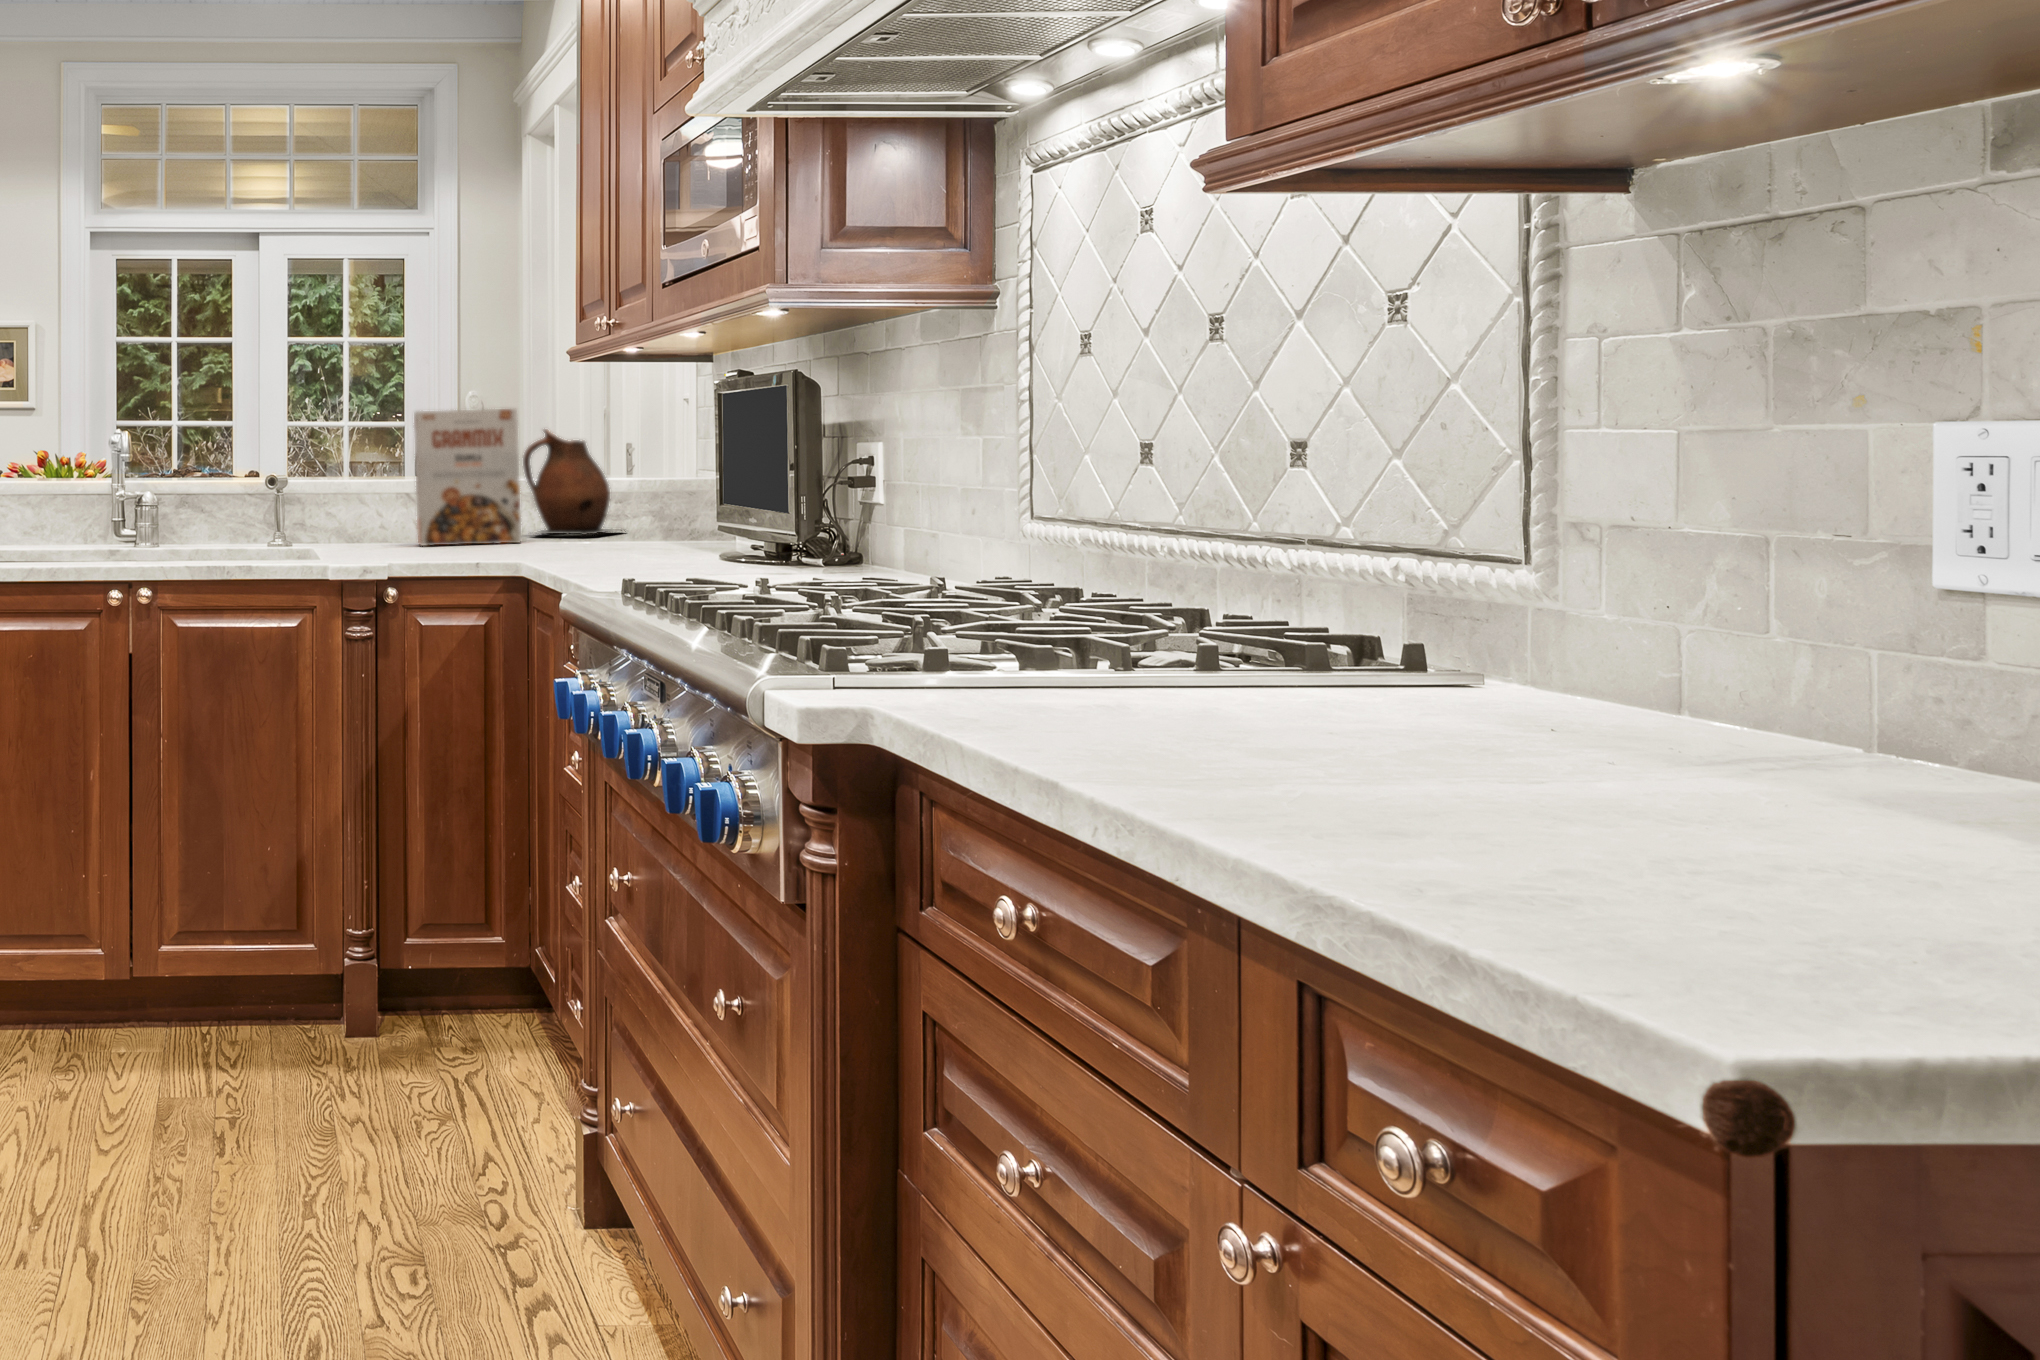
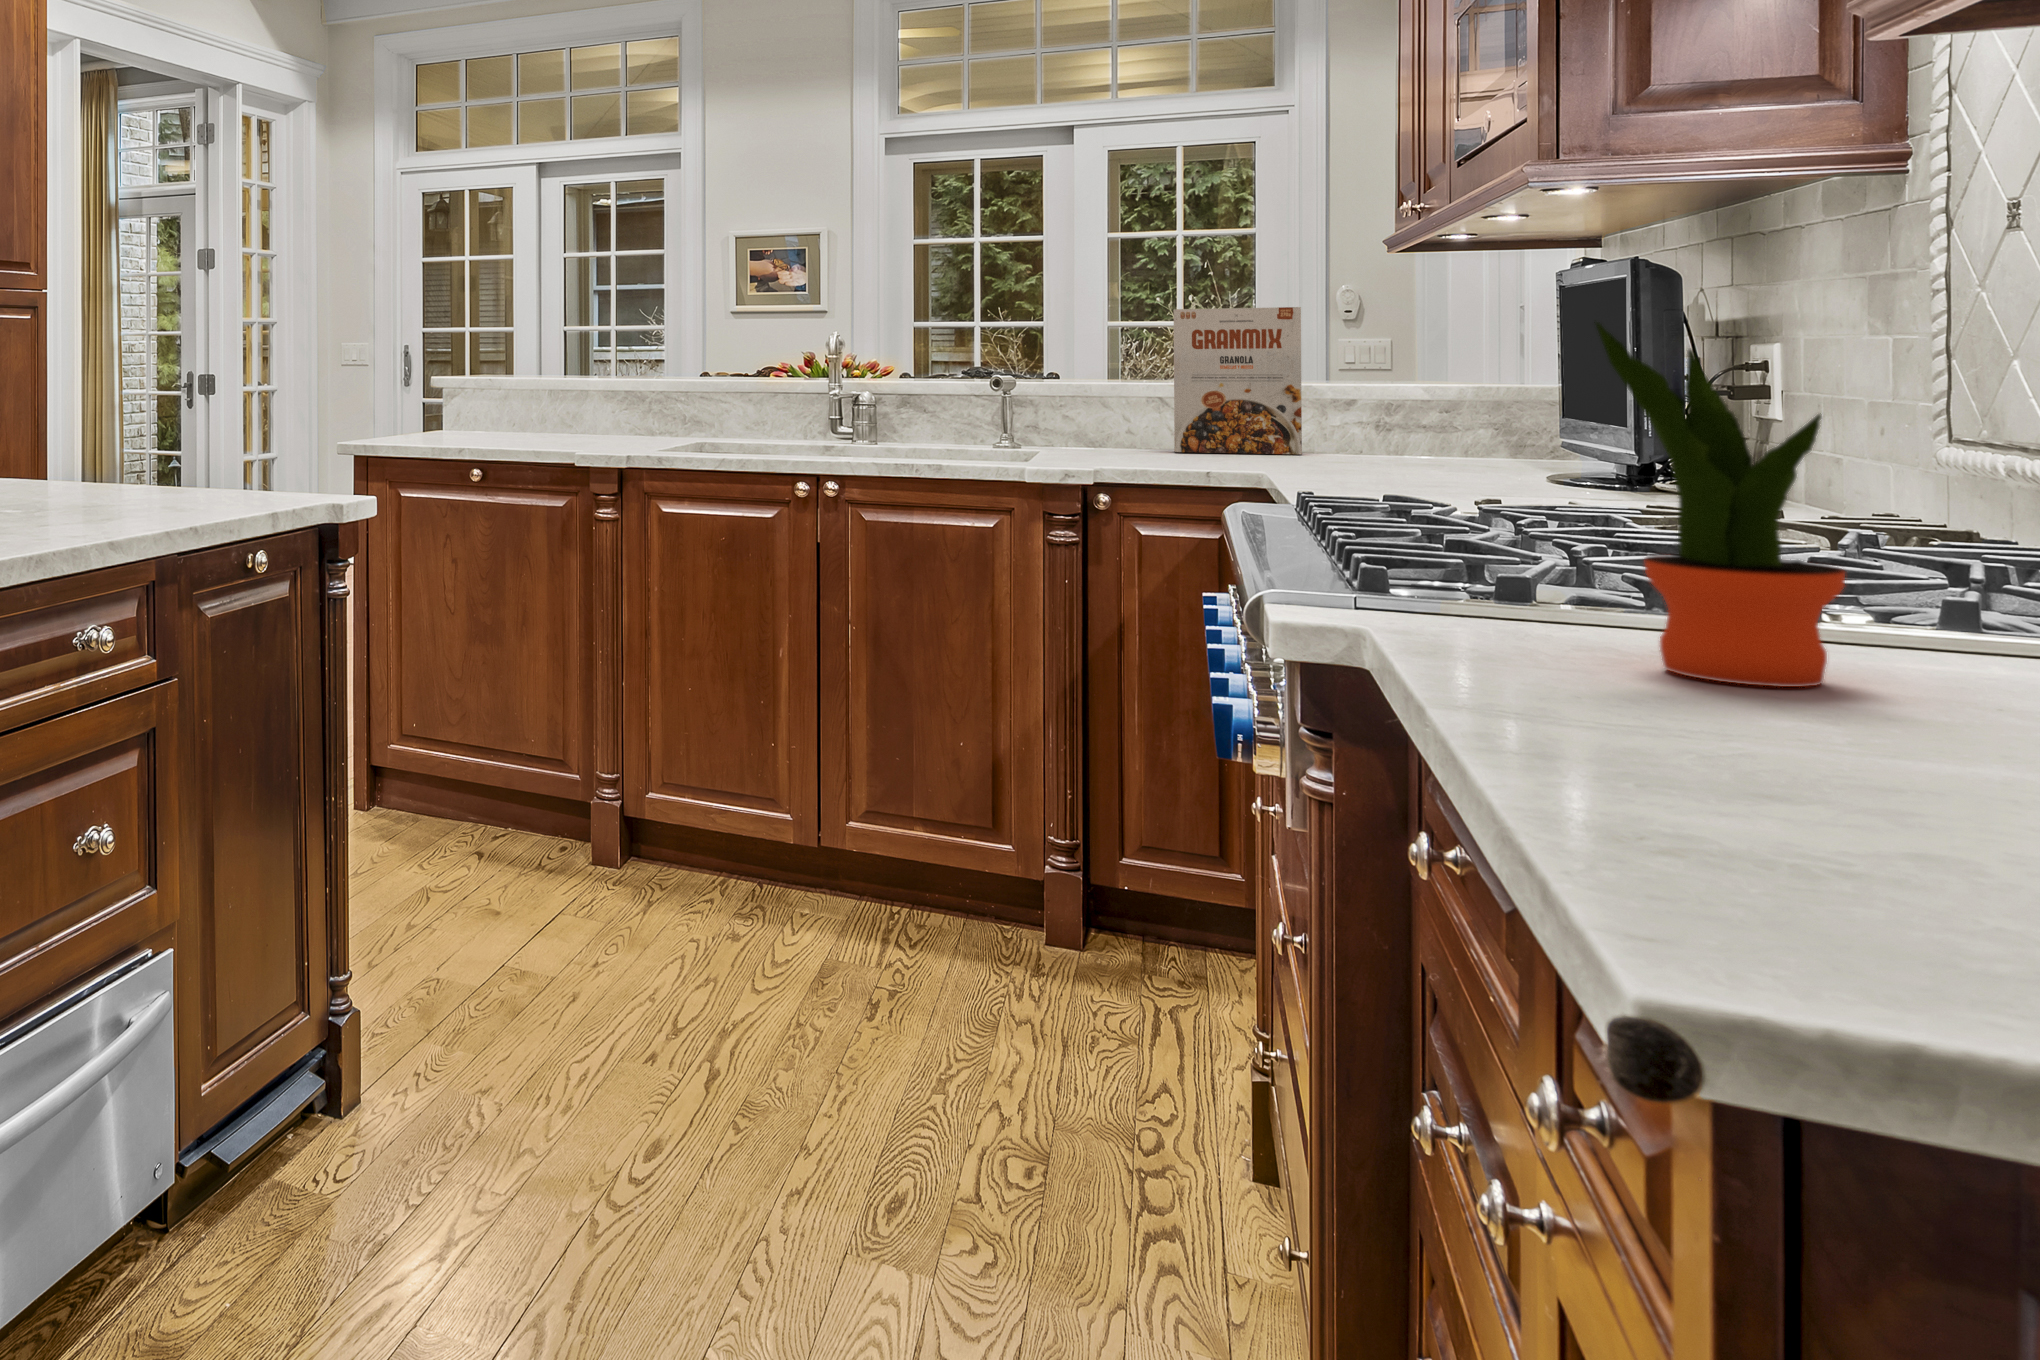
potted plant: none [1042,428,1205,739] -> present [1594,322,1845,687]
ceramic pitcher: present [523,430,625,535] -> none [1318,331,1459,452]

